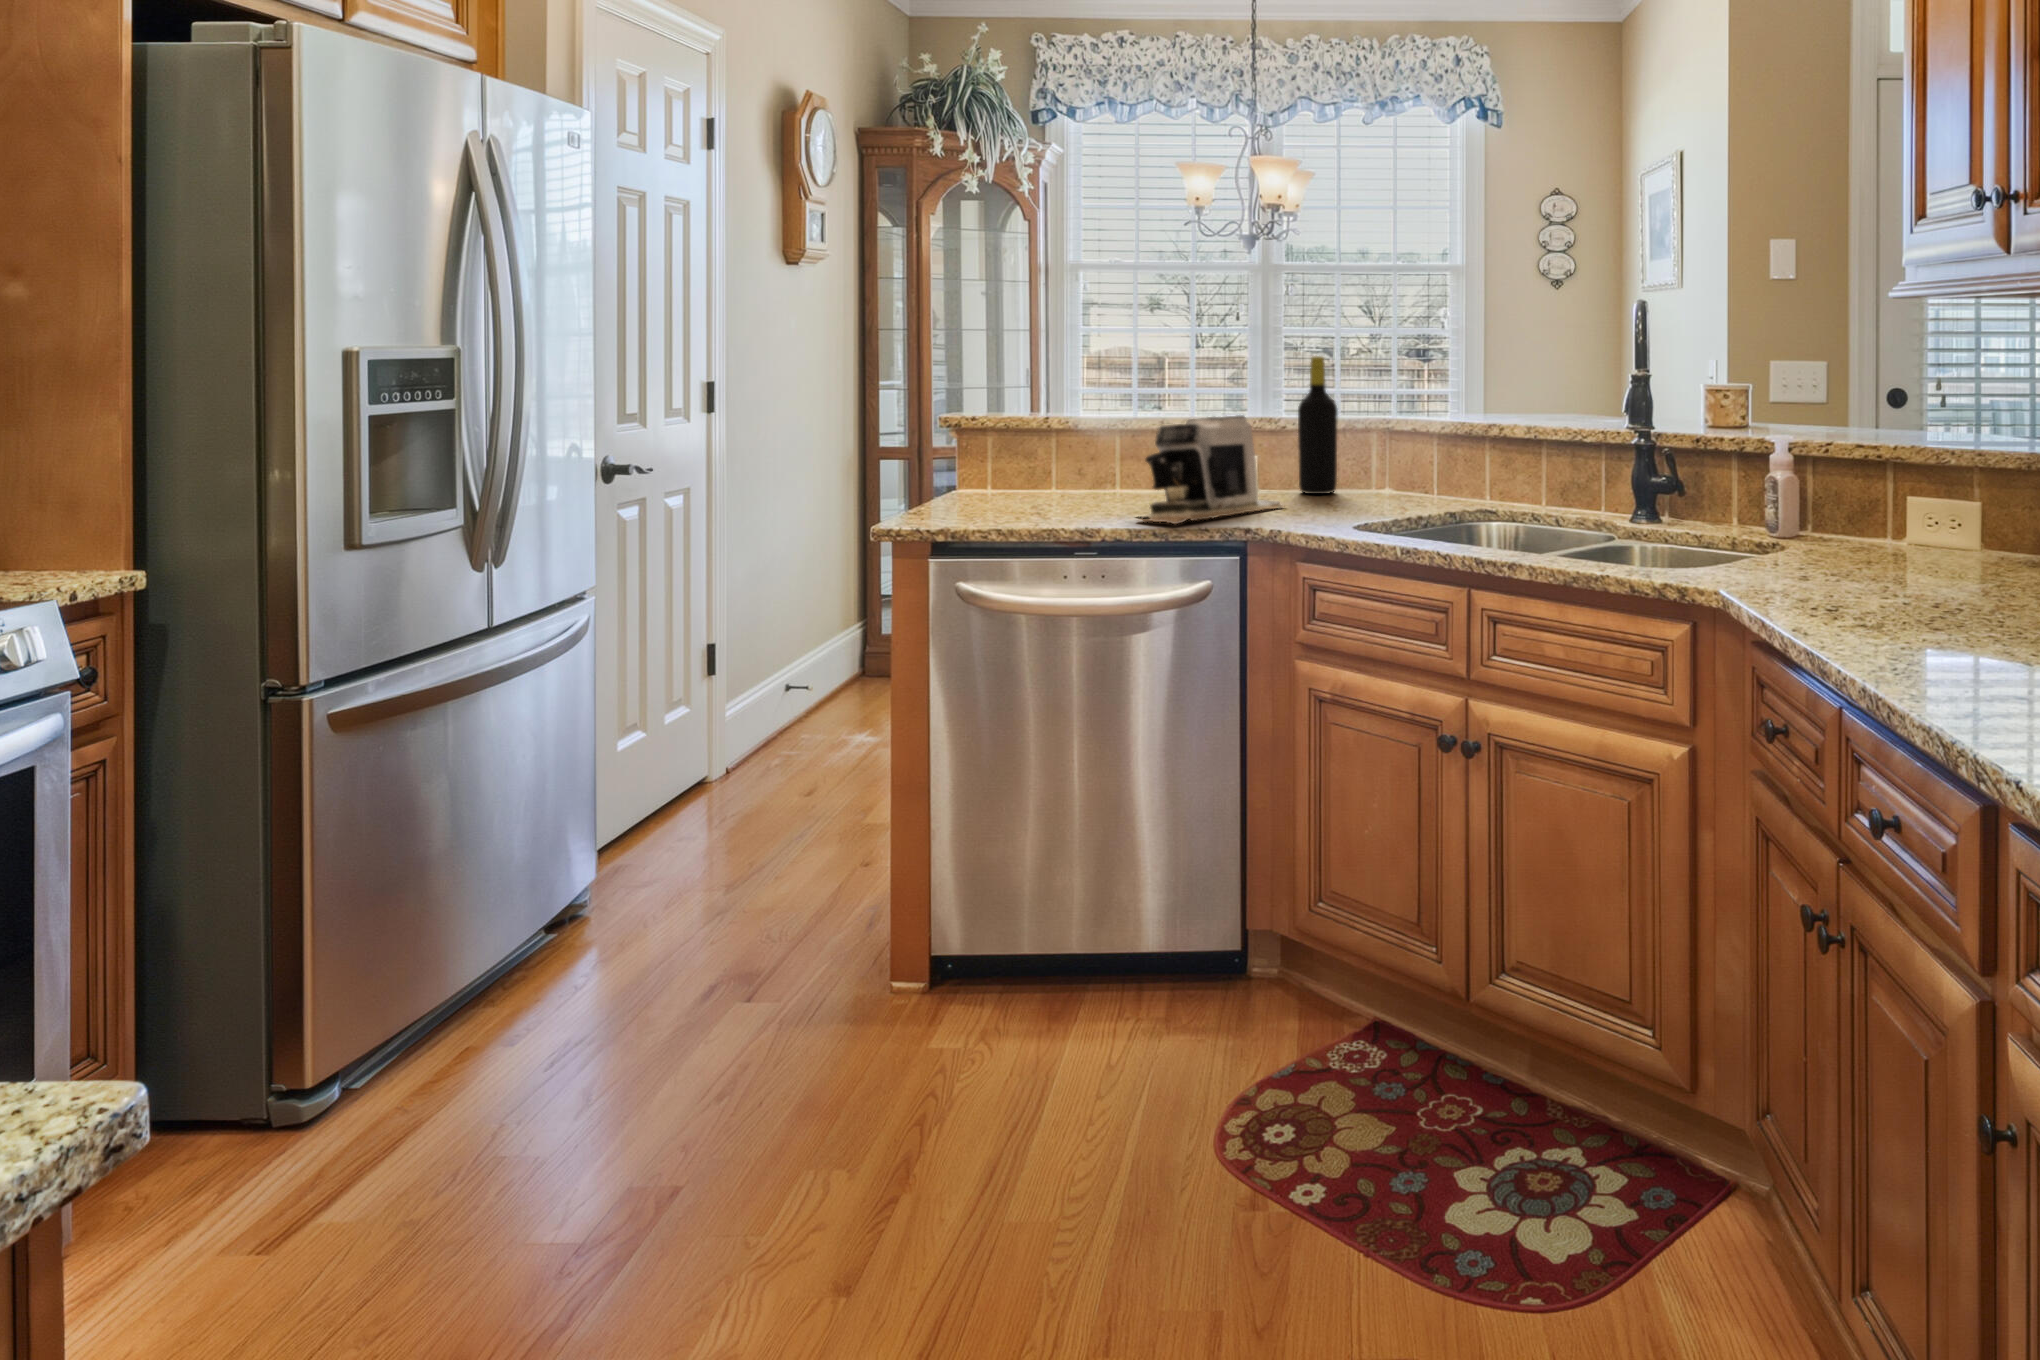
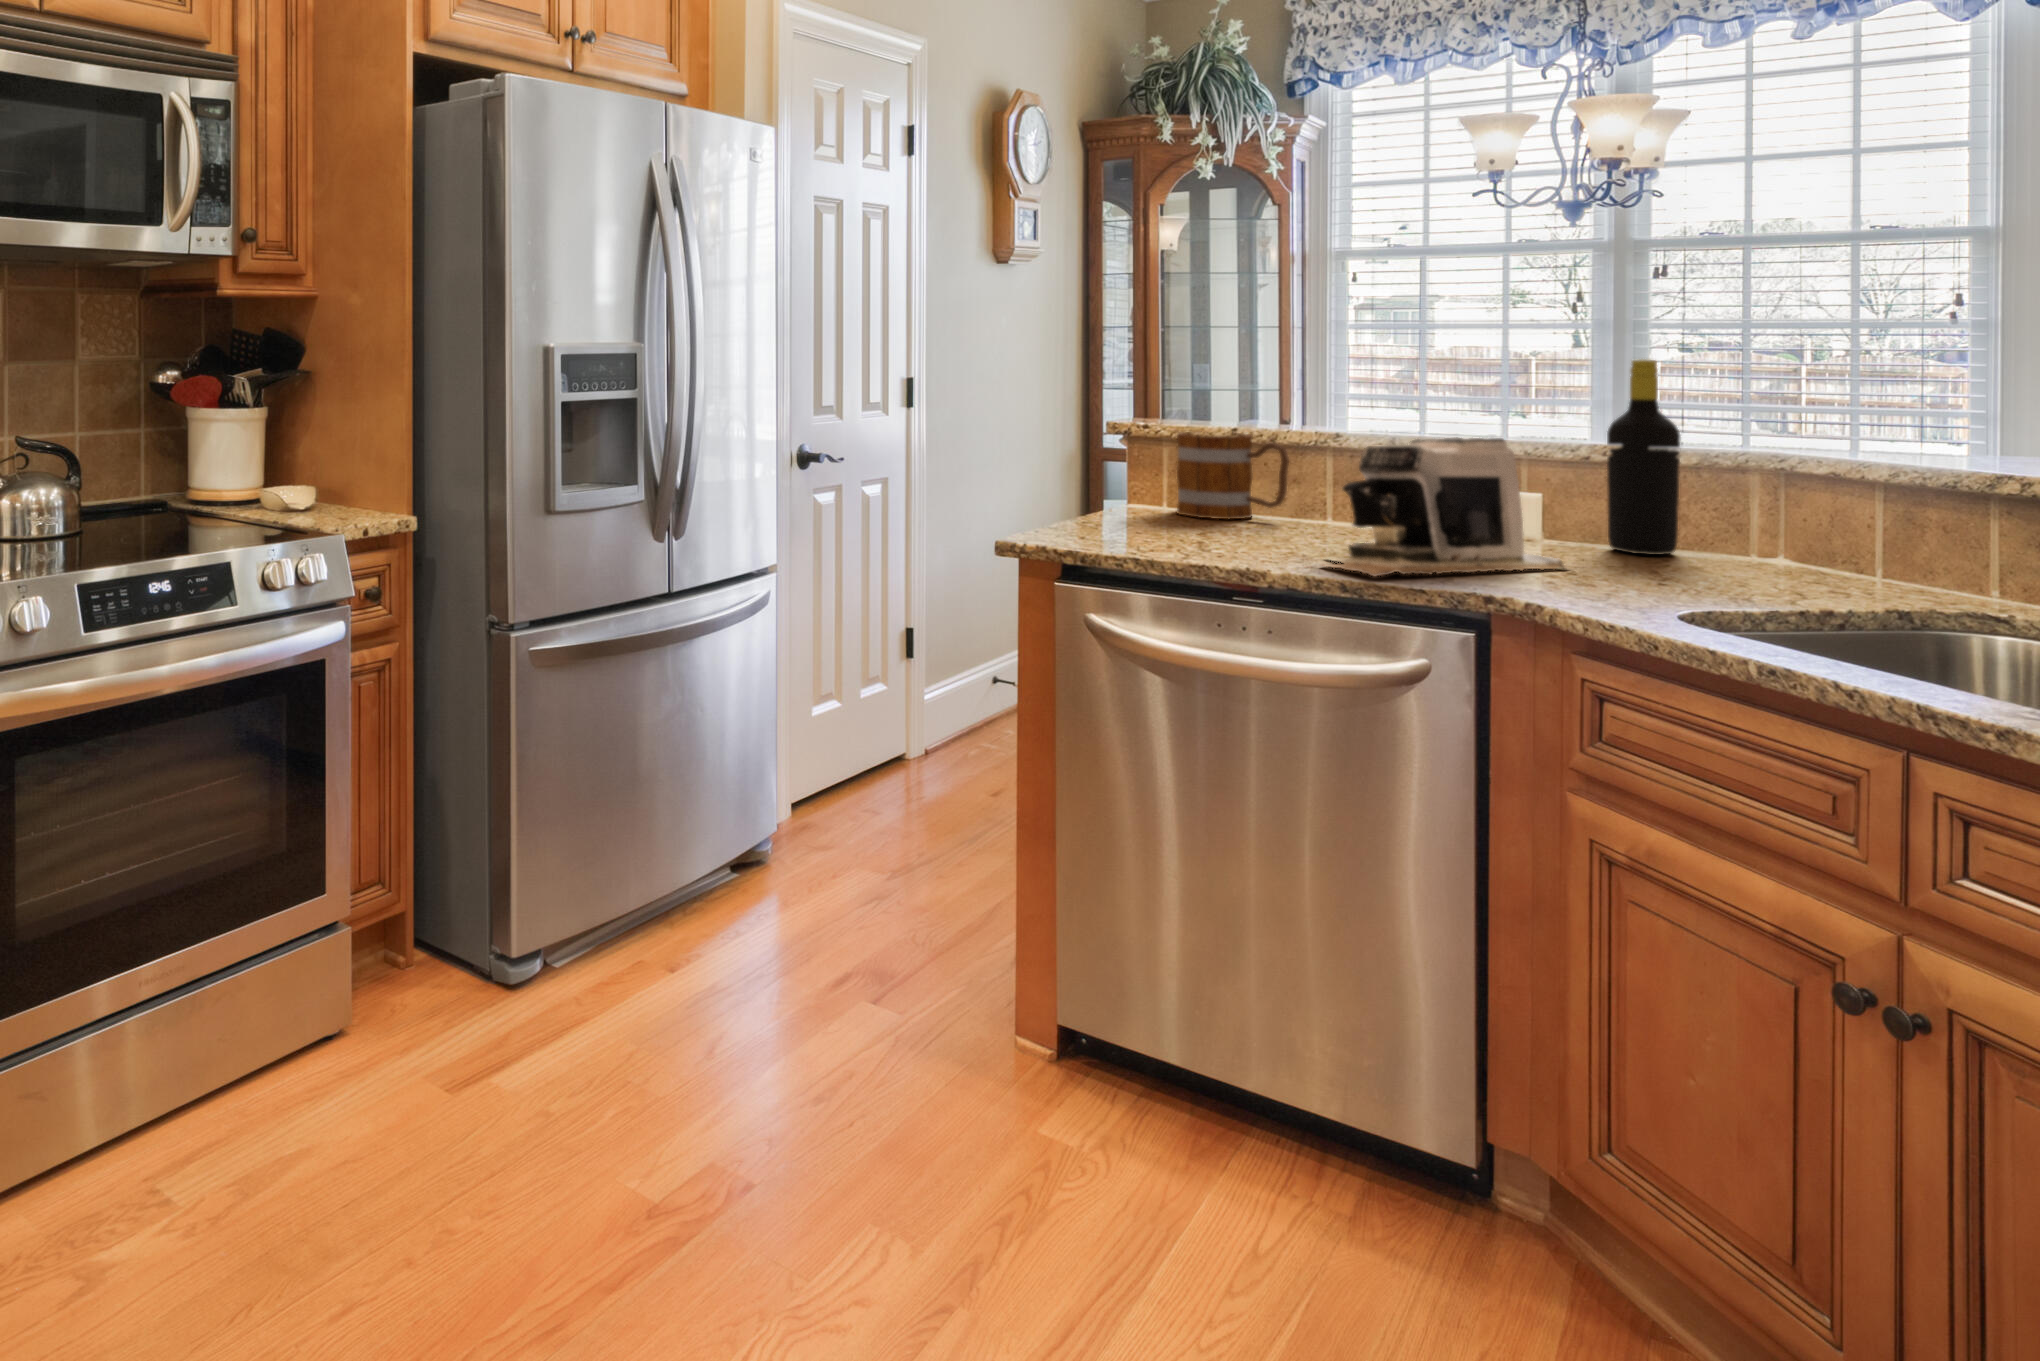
mug: none [1008,422,1095,496] -> present [1176,431,1289,519]

